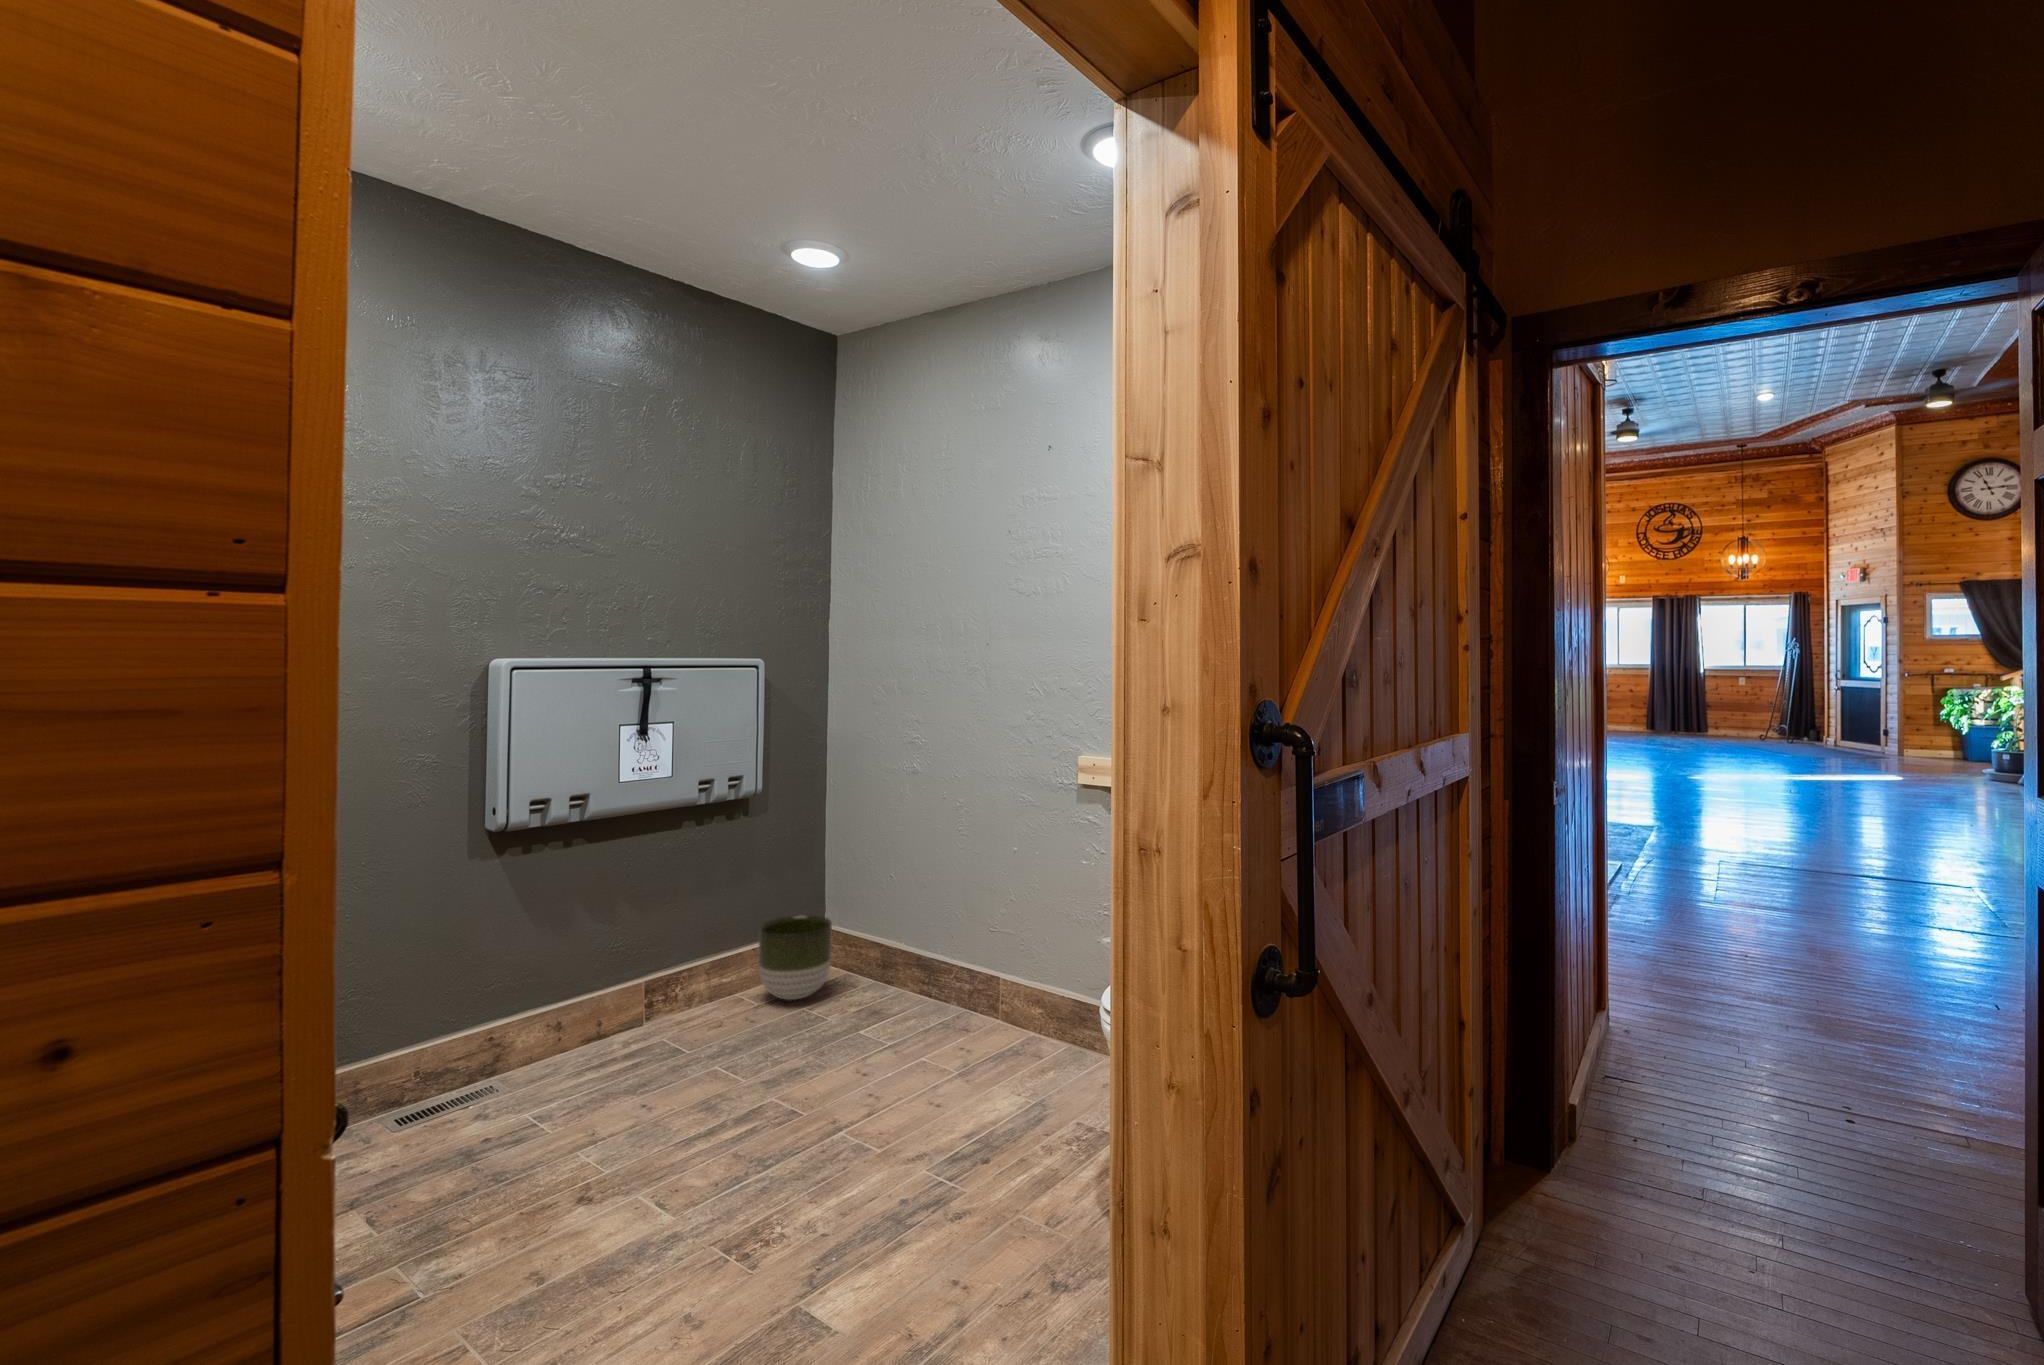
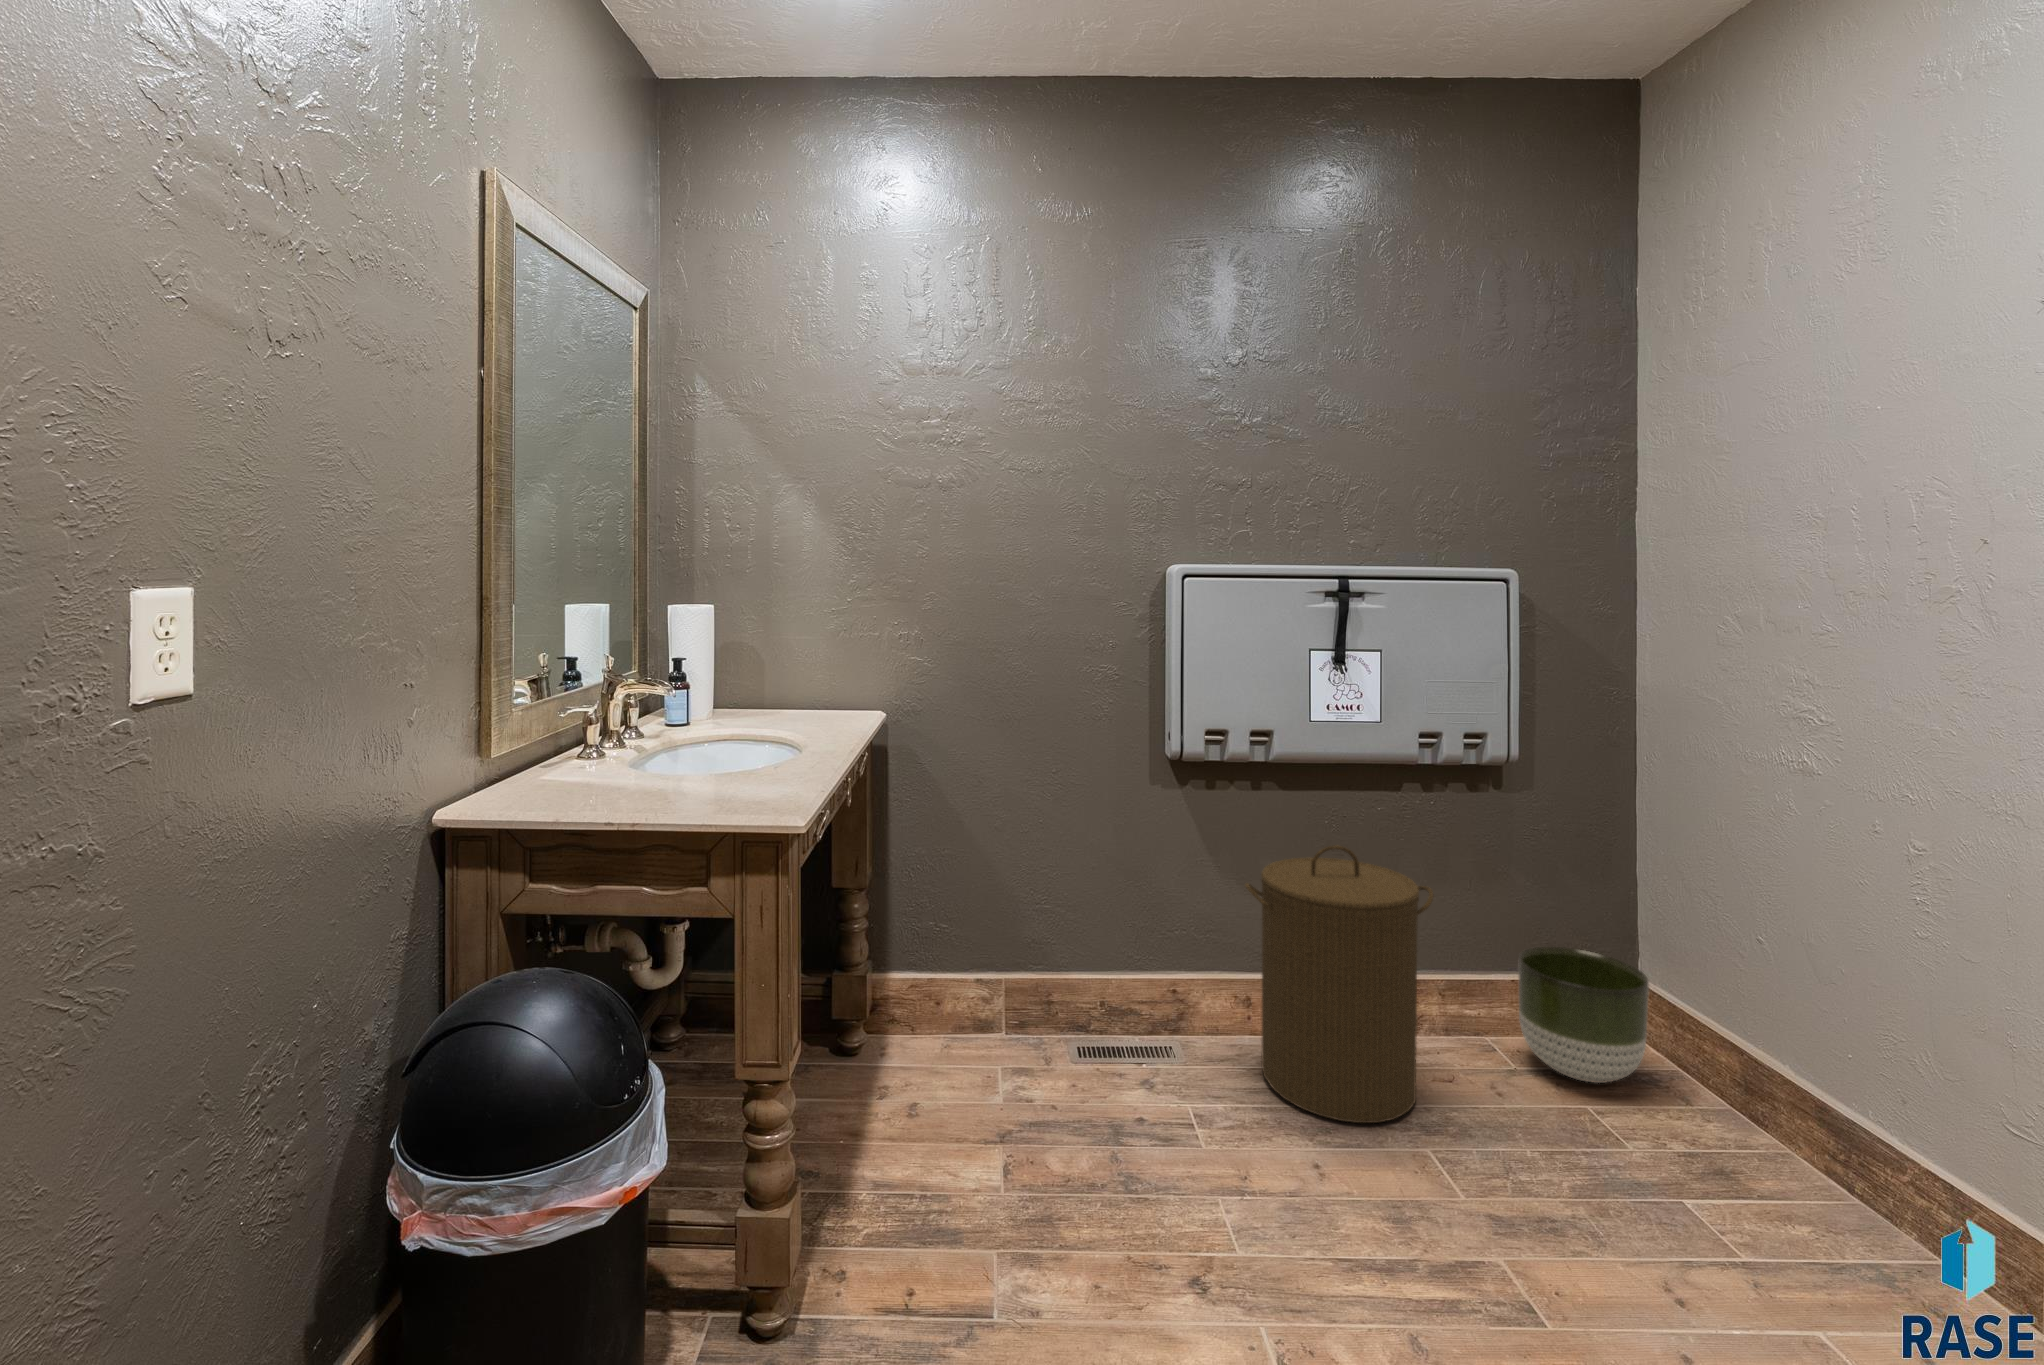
laundry hamper: none [571,871,712,1080] -> present [1245,845,1434,1123]

